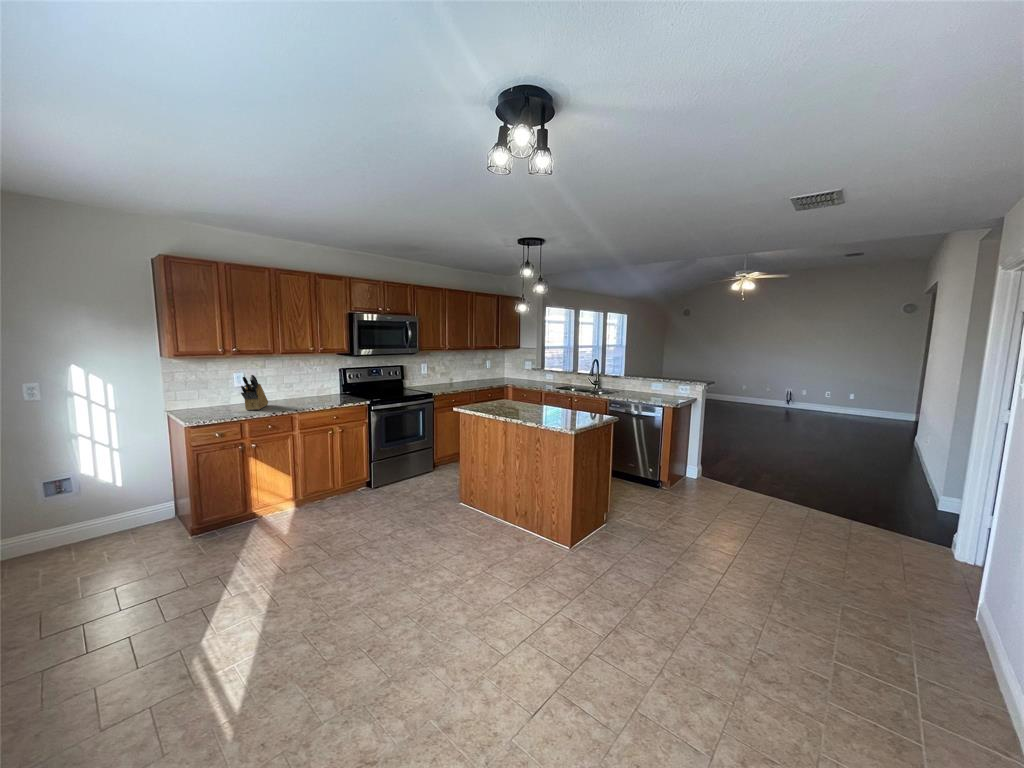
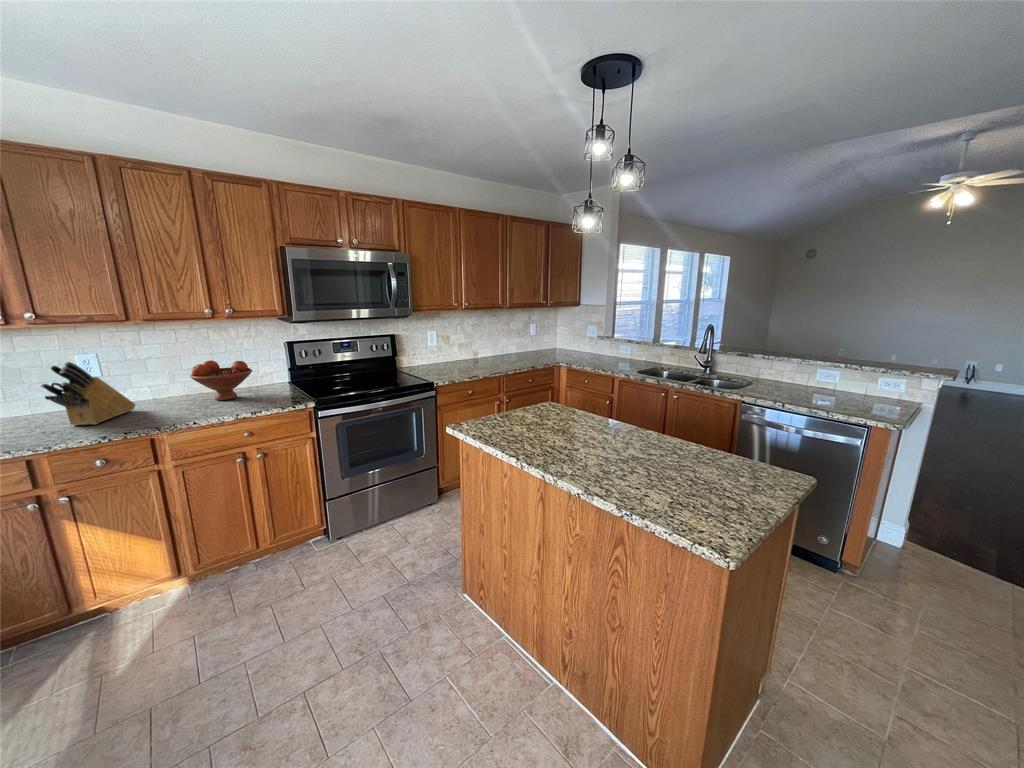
fruit bowl: none [295,378,328,401] -> present [190,360,252,400]

